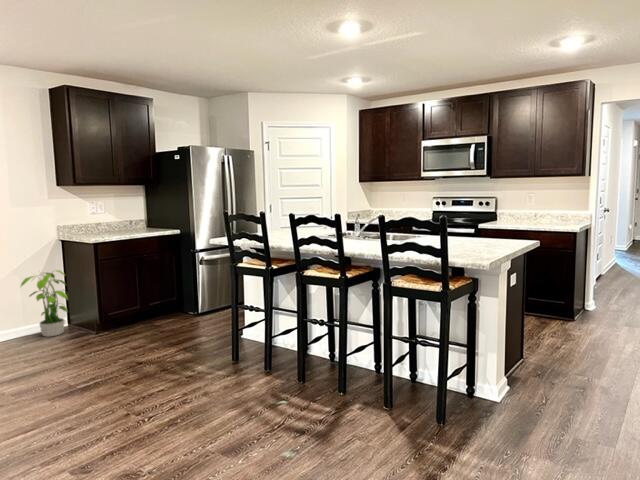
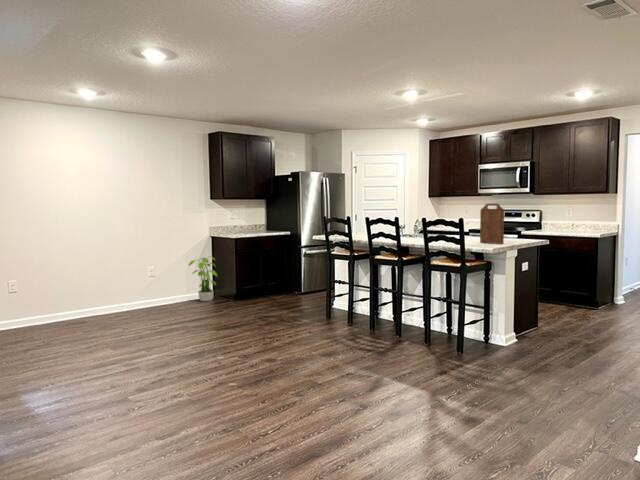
cutting board: none [462,193,499,254] -> present [480,203,504,244]

